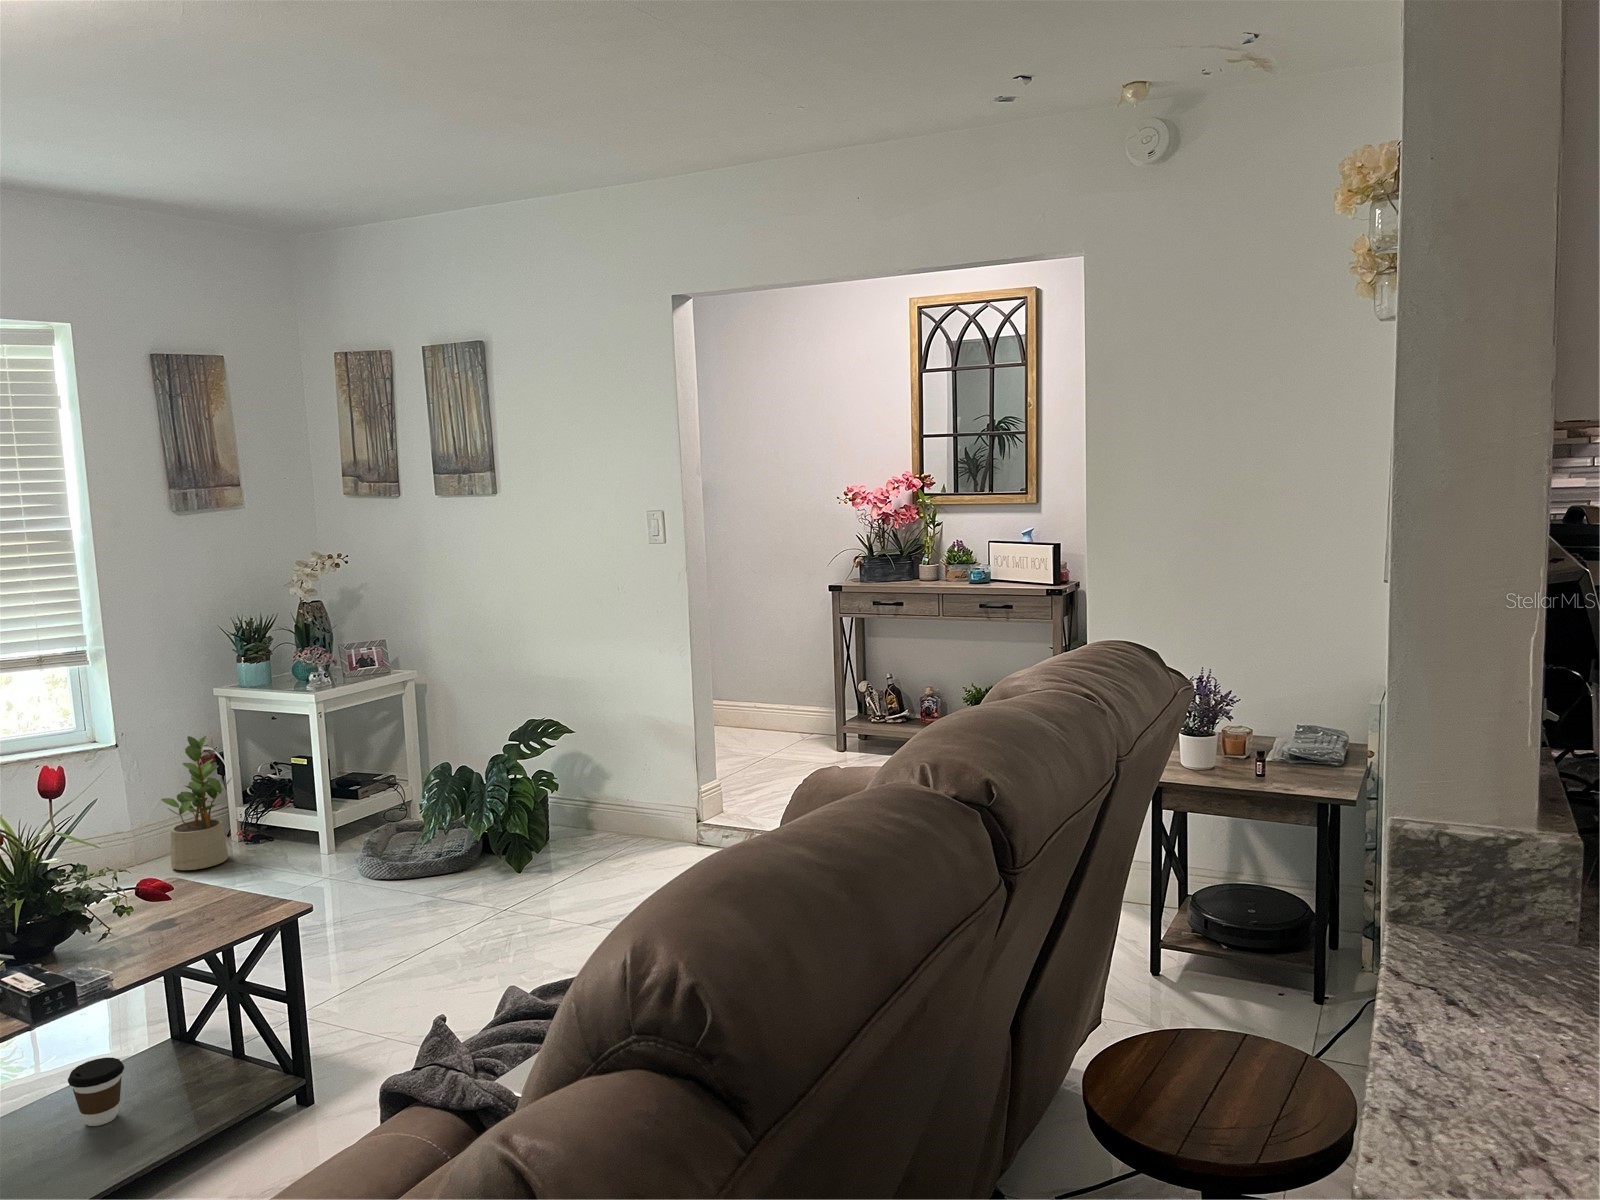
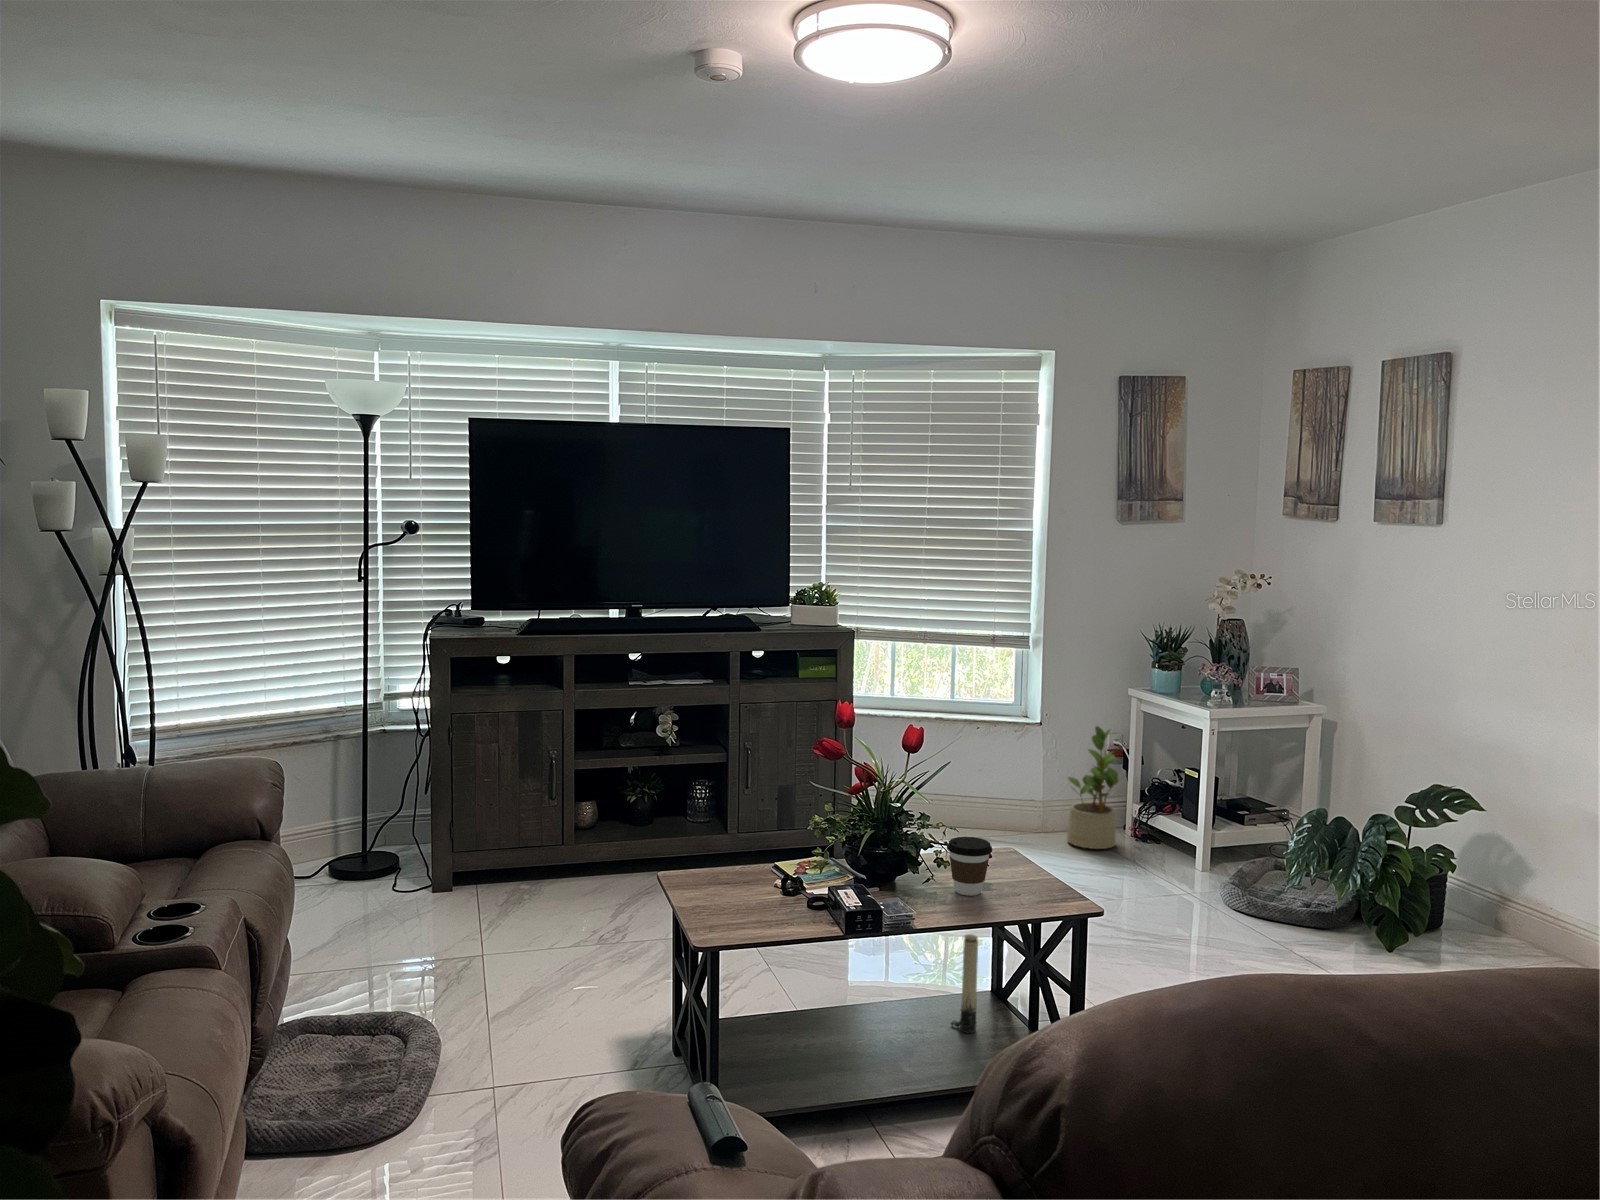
candle: none [142,980,175,1087] -> present [951,934,978,1033]
coffee cup: present [68,1058,124,1126] -> present [947,837,992,896]

